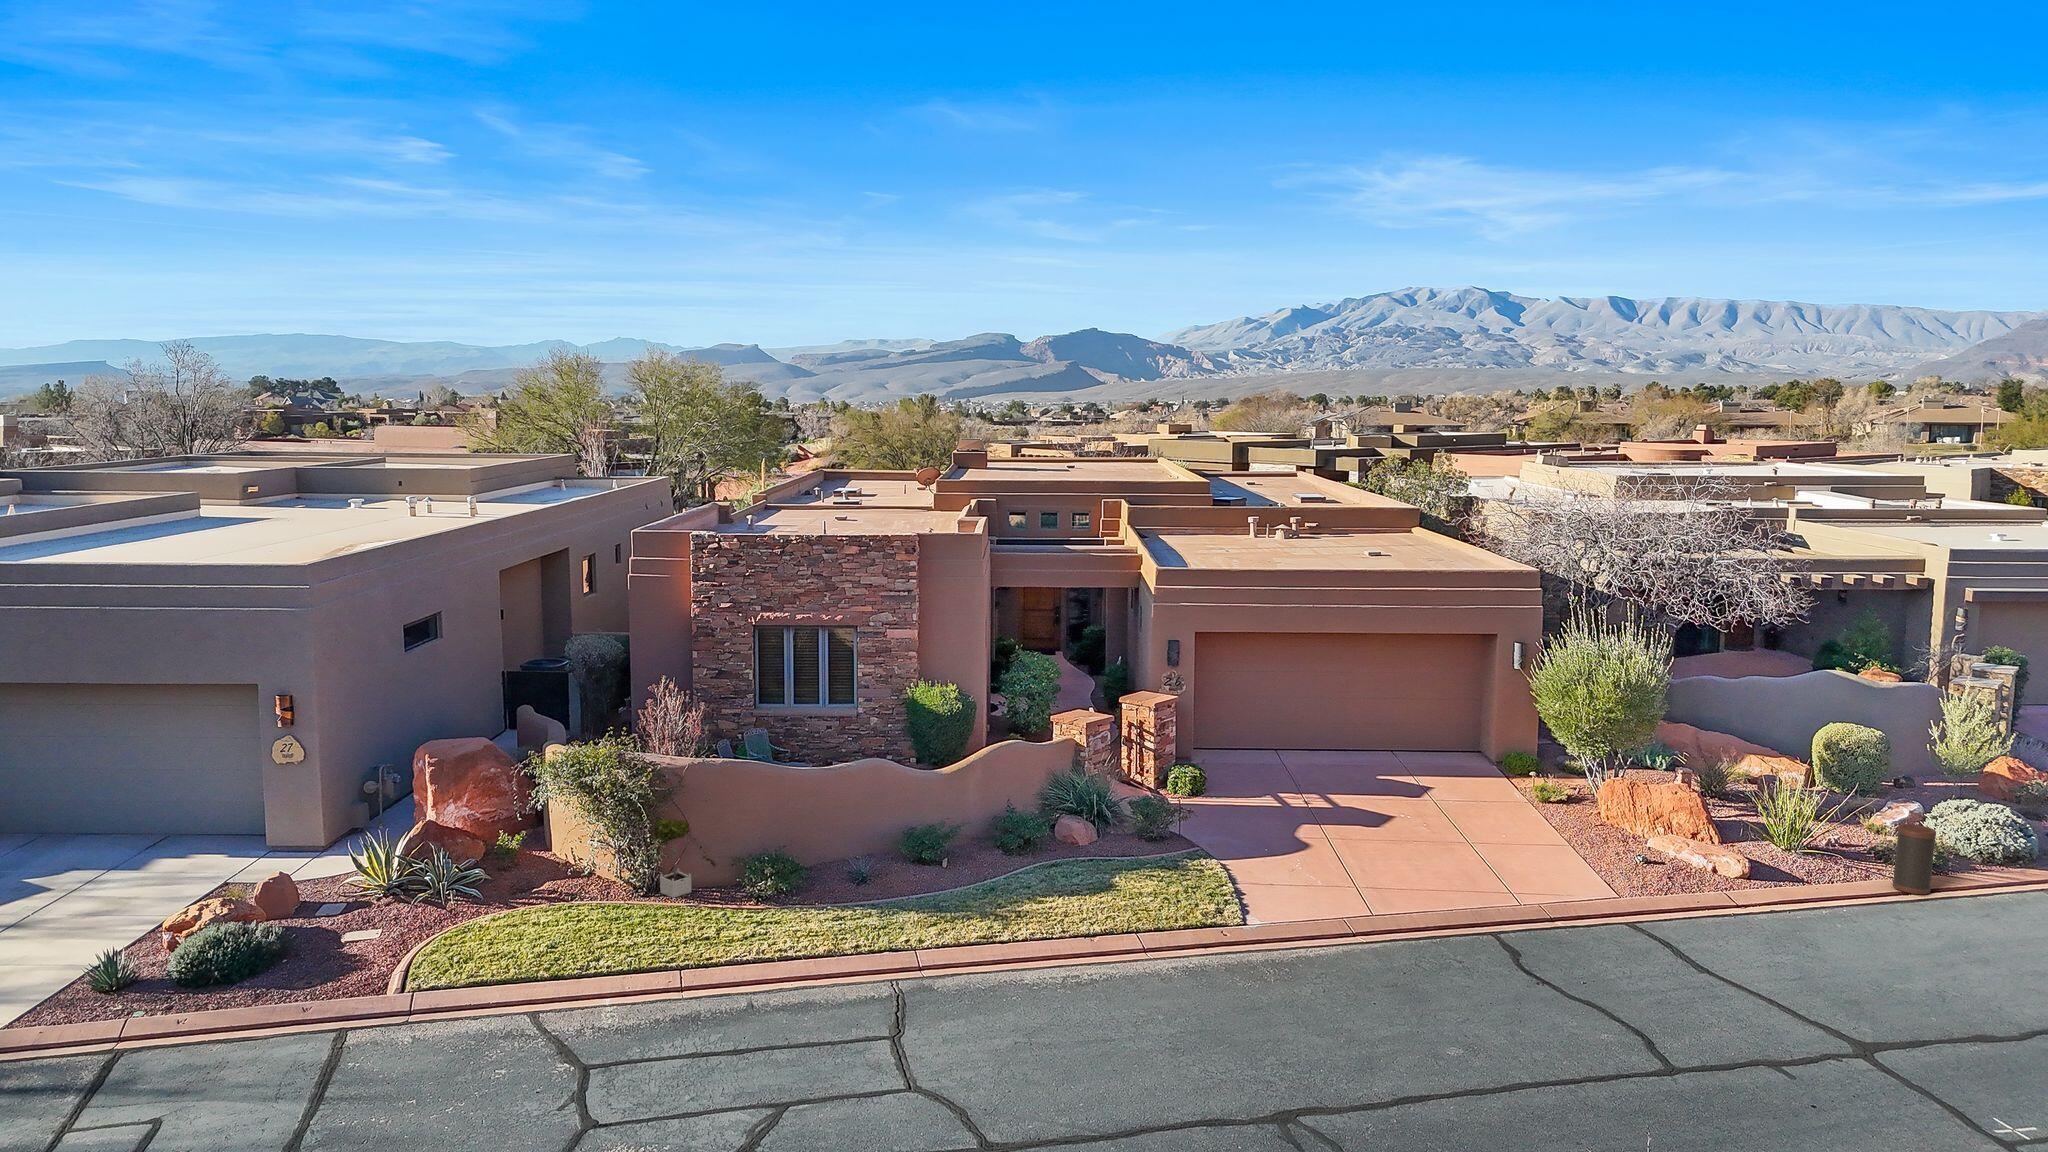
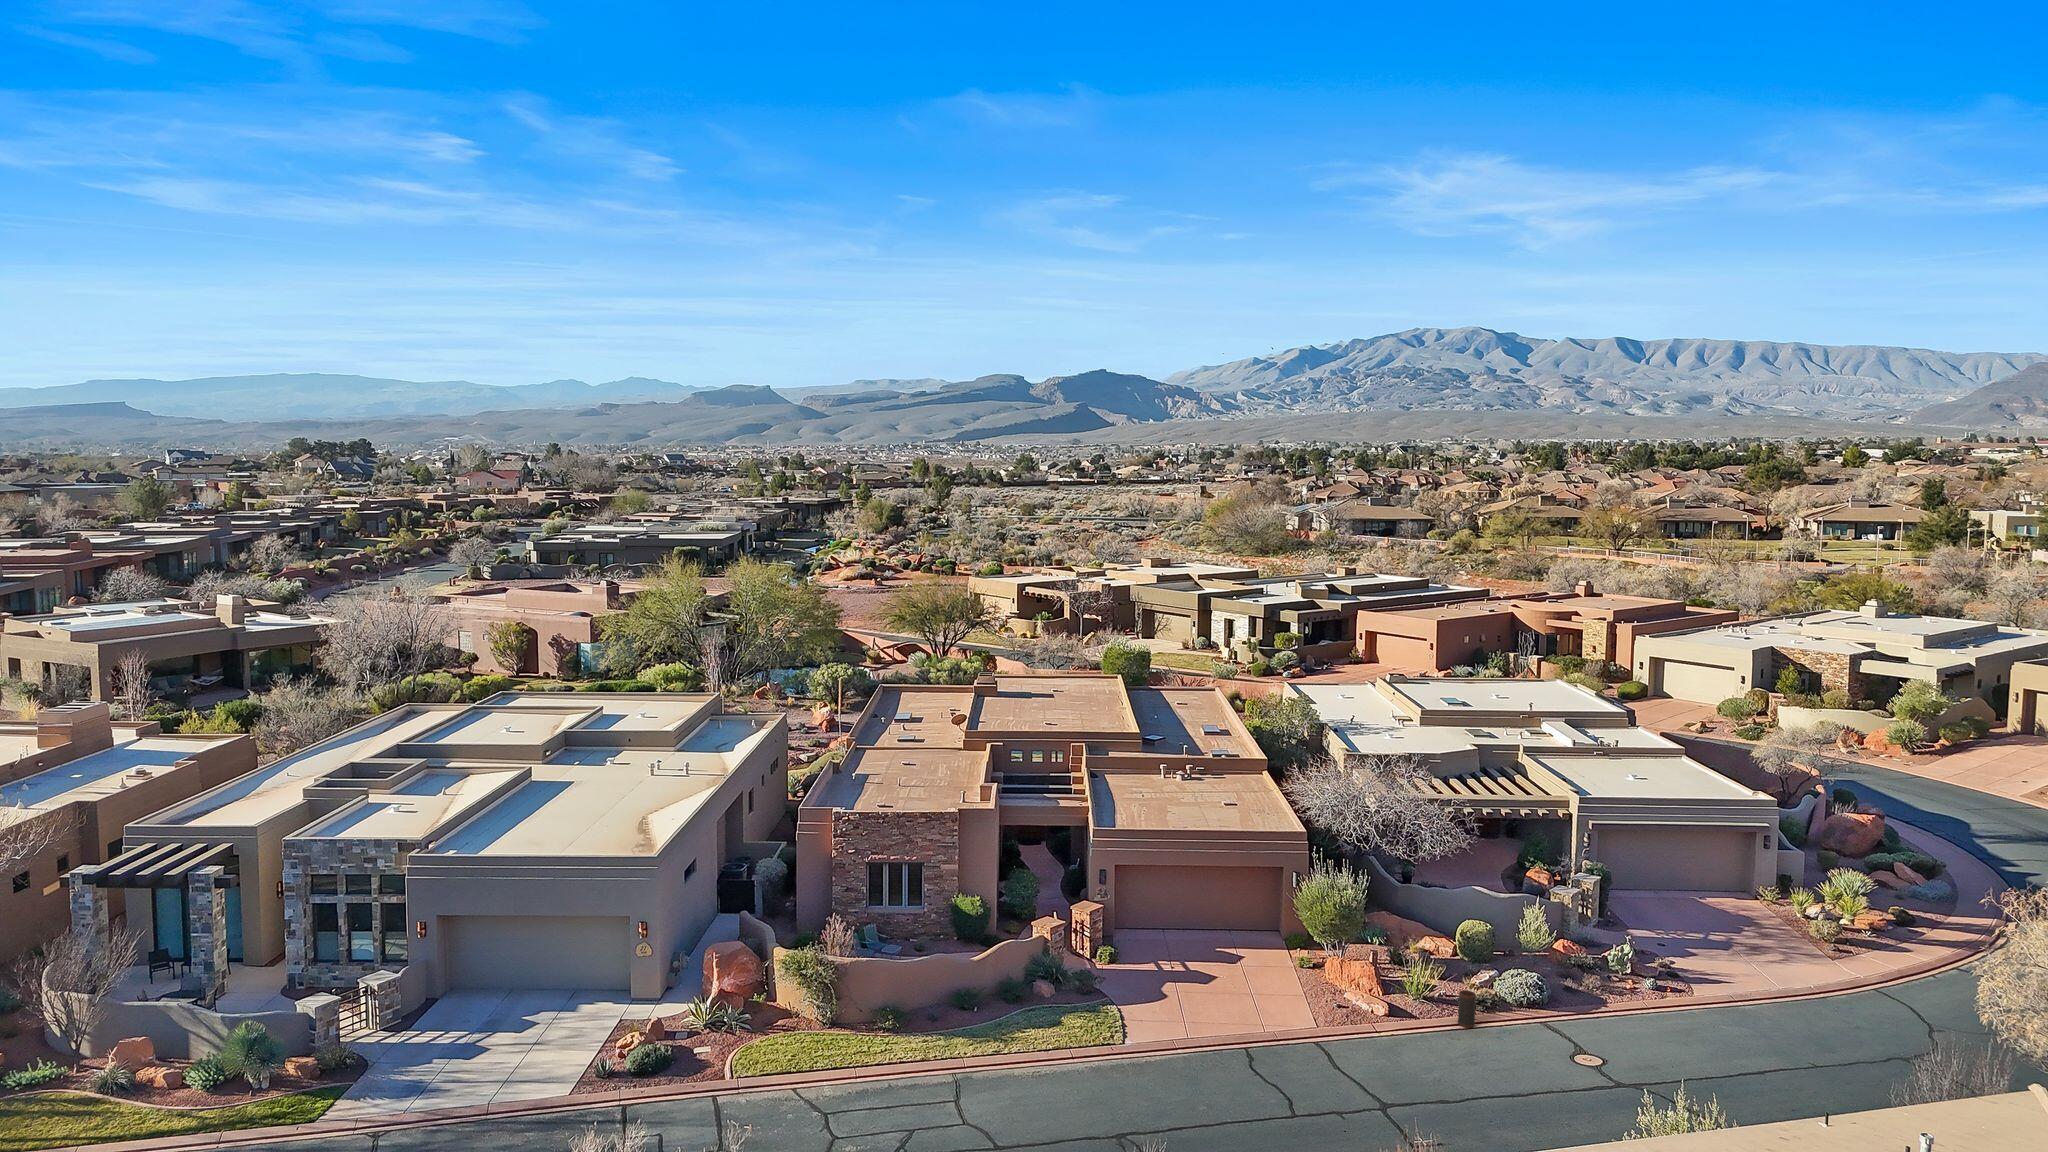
potted tree: present [653,818,692,898] -> none [832,988,850,1028]

